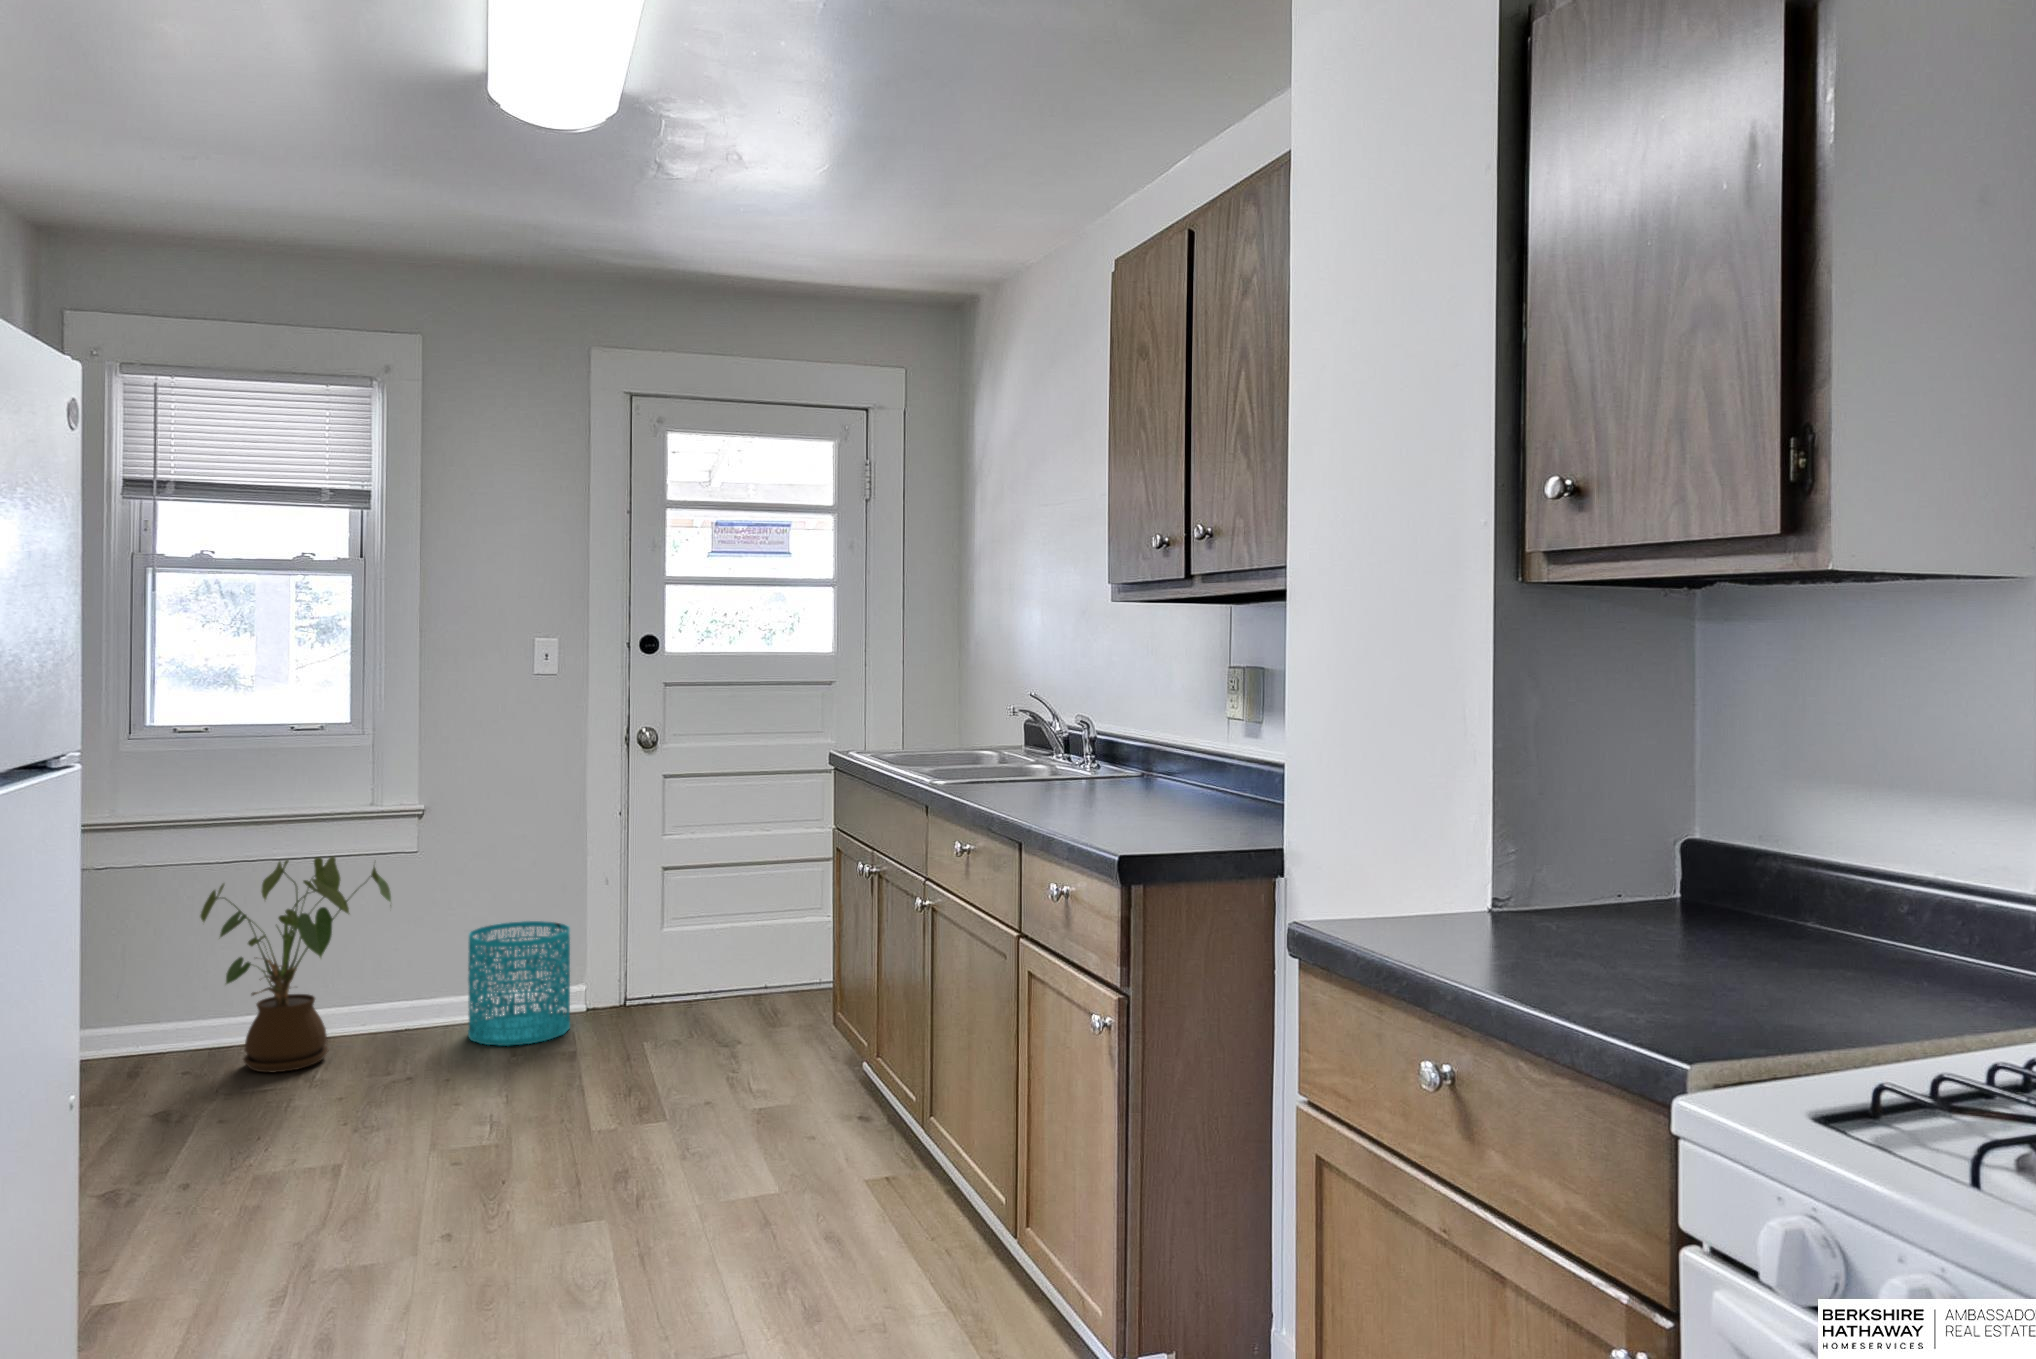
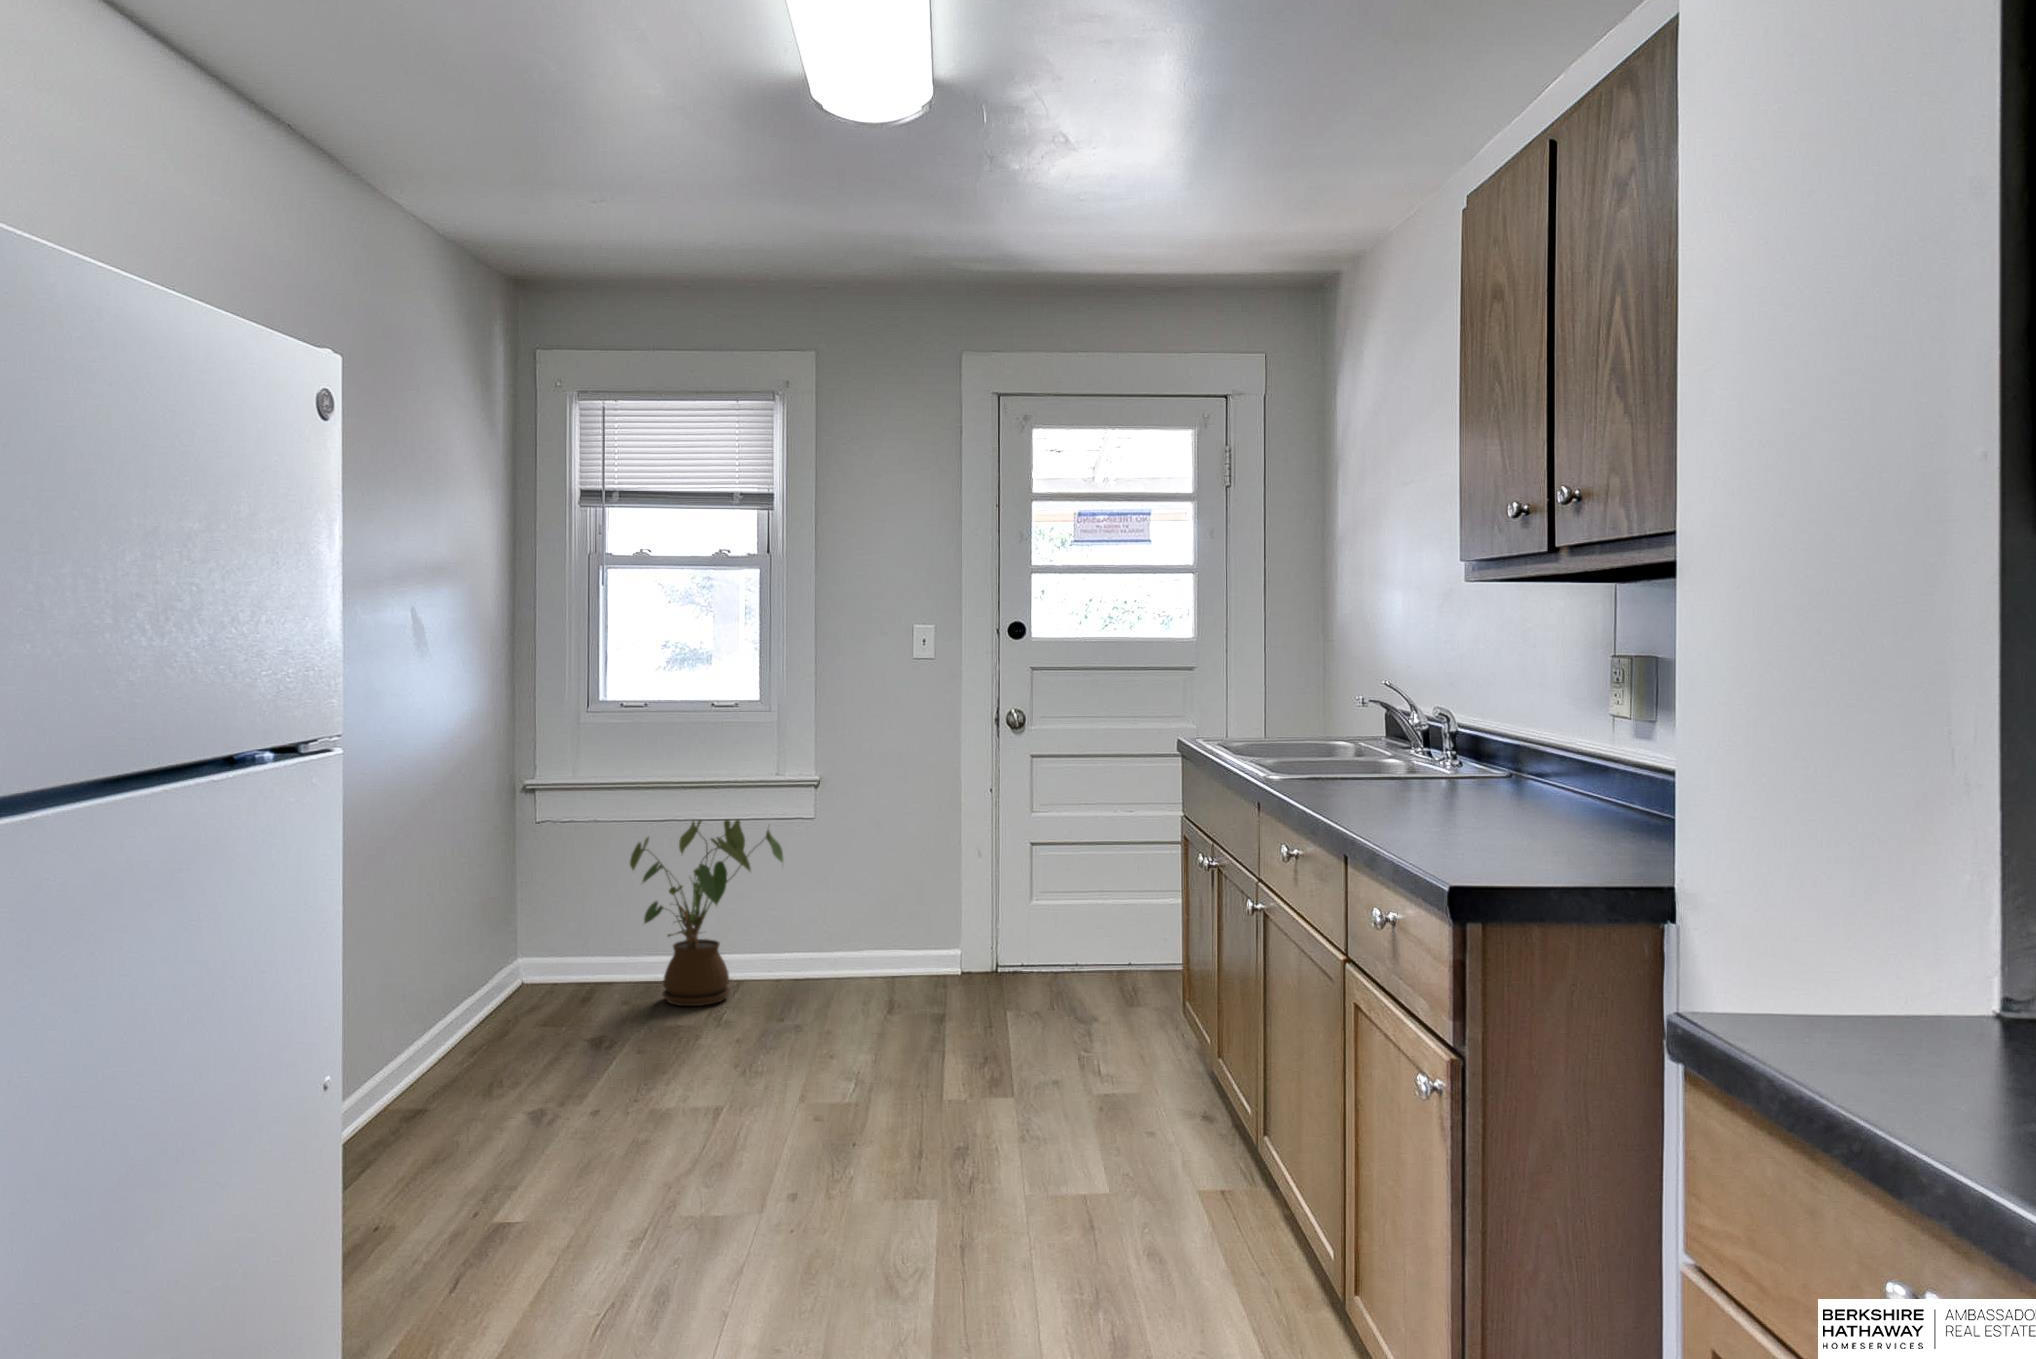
wastebasket: present [468,921,570,1046] -> none [848,889,938,1002]

